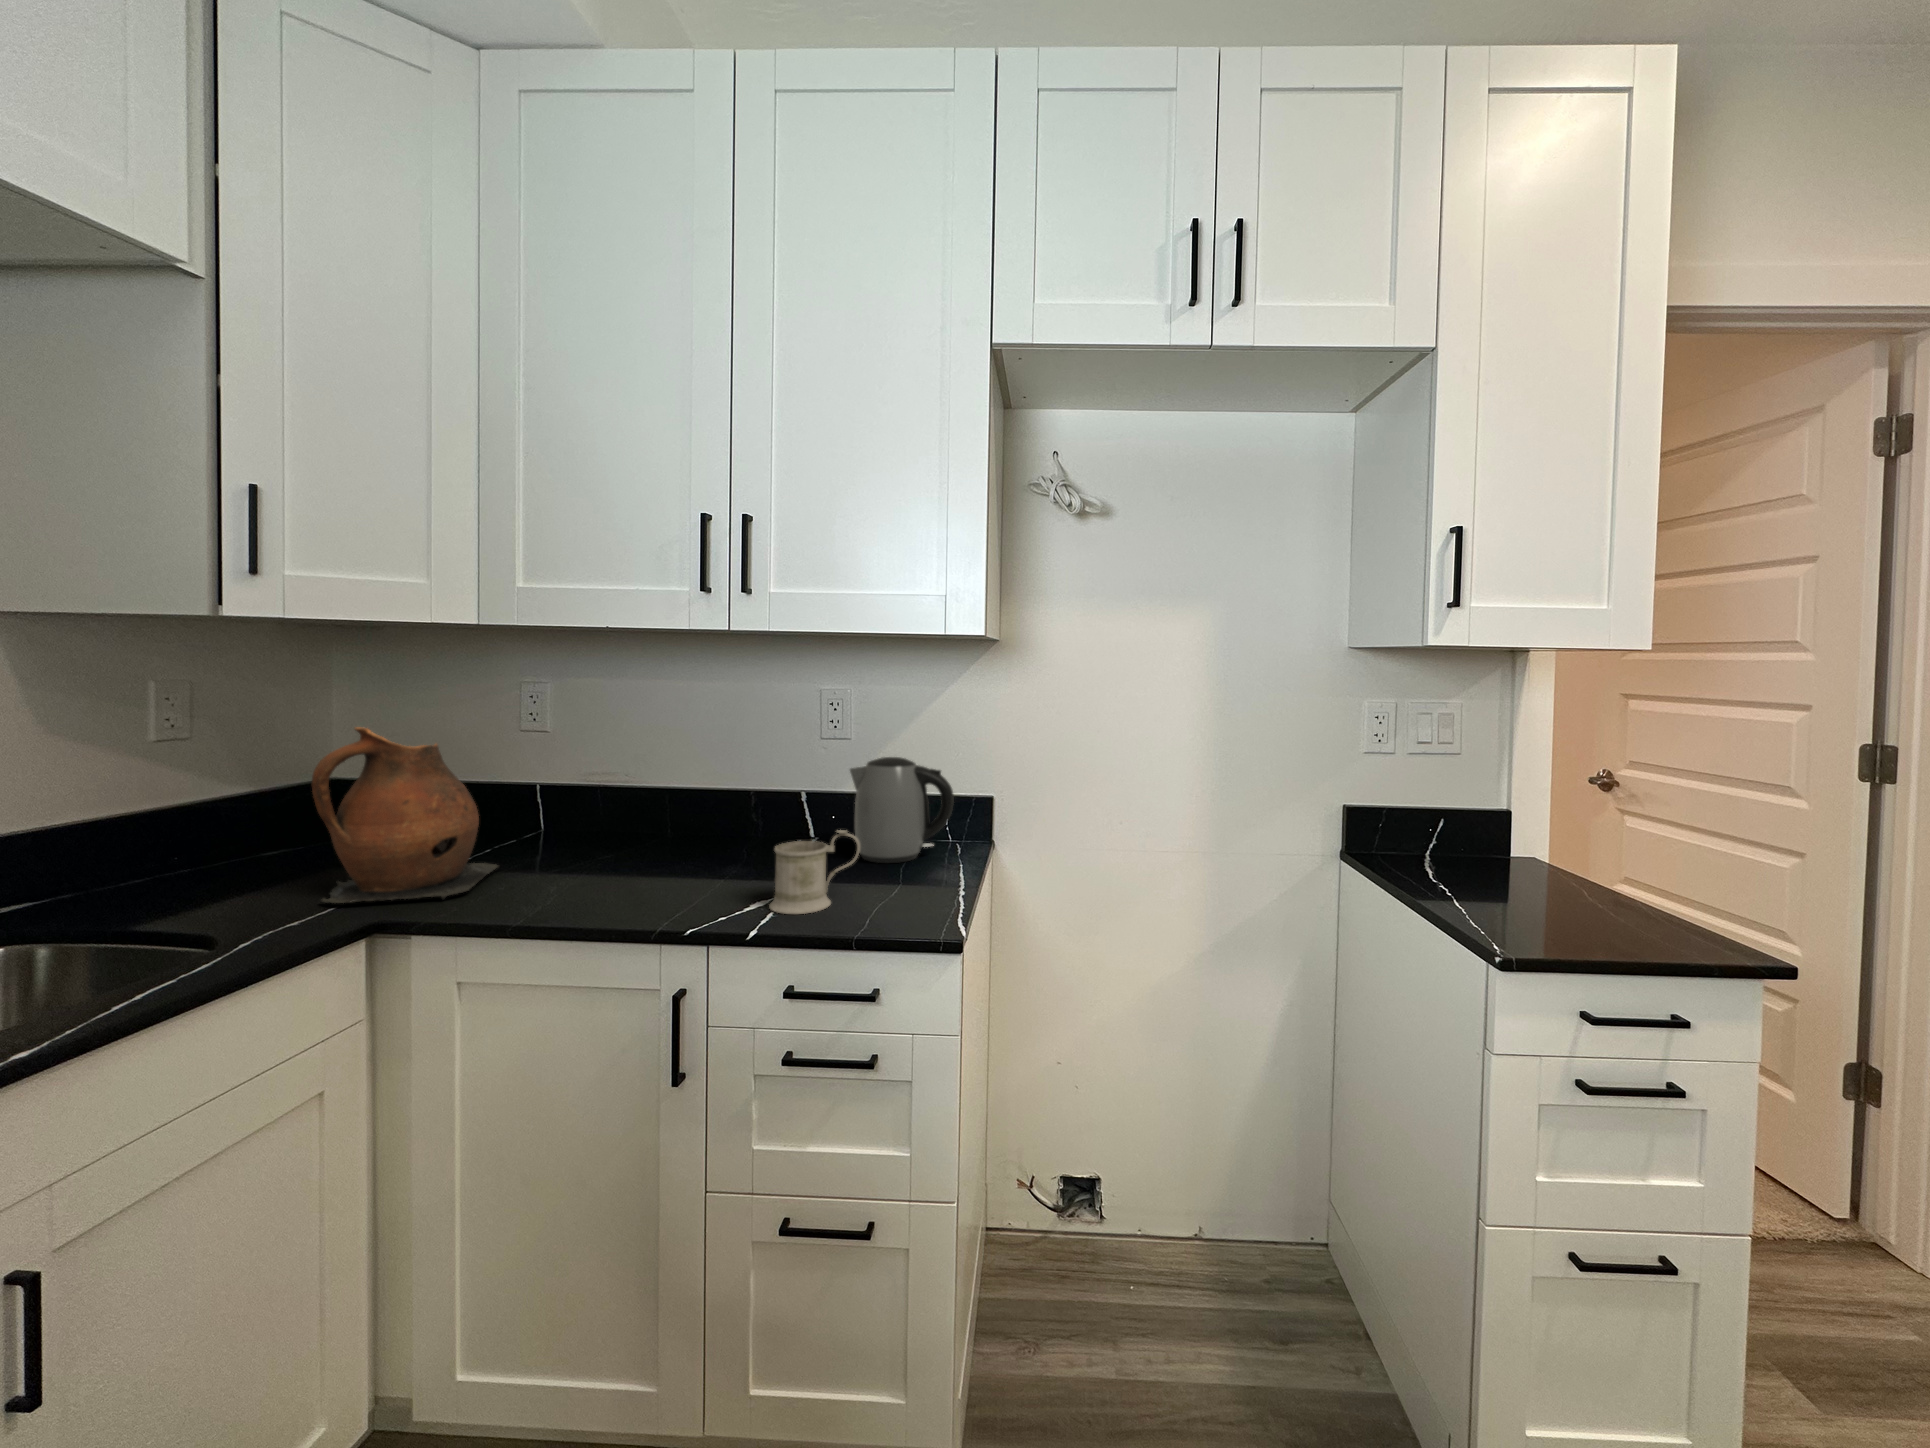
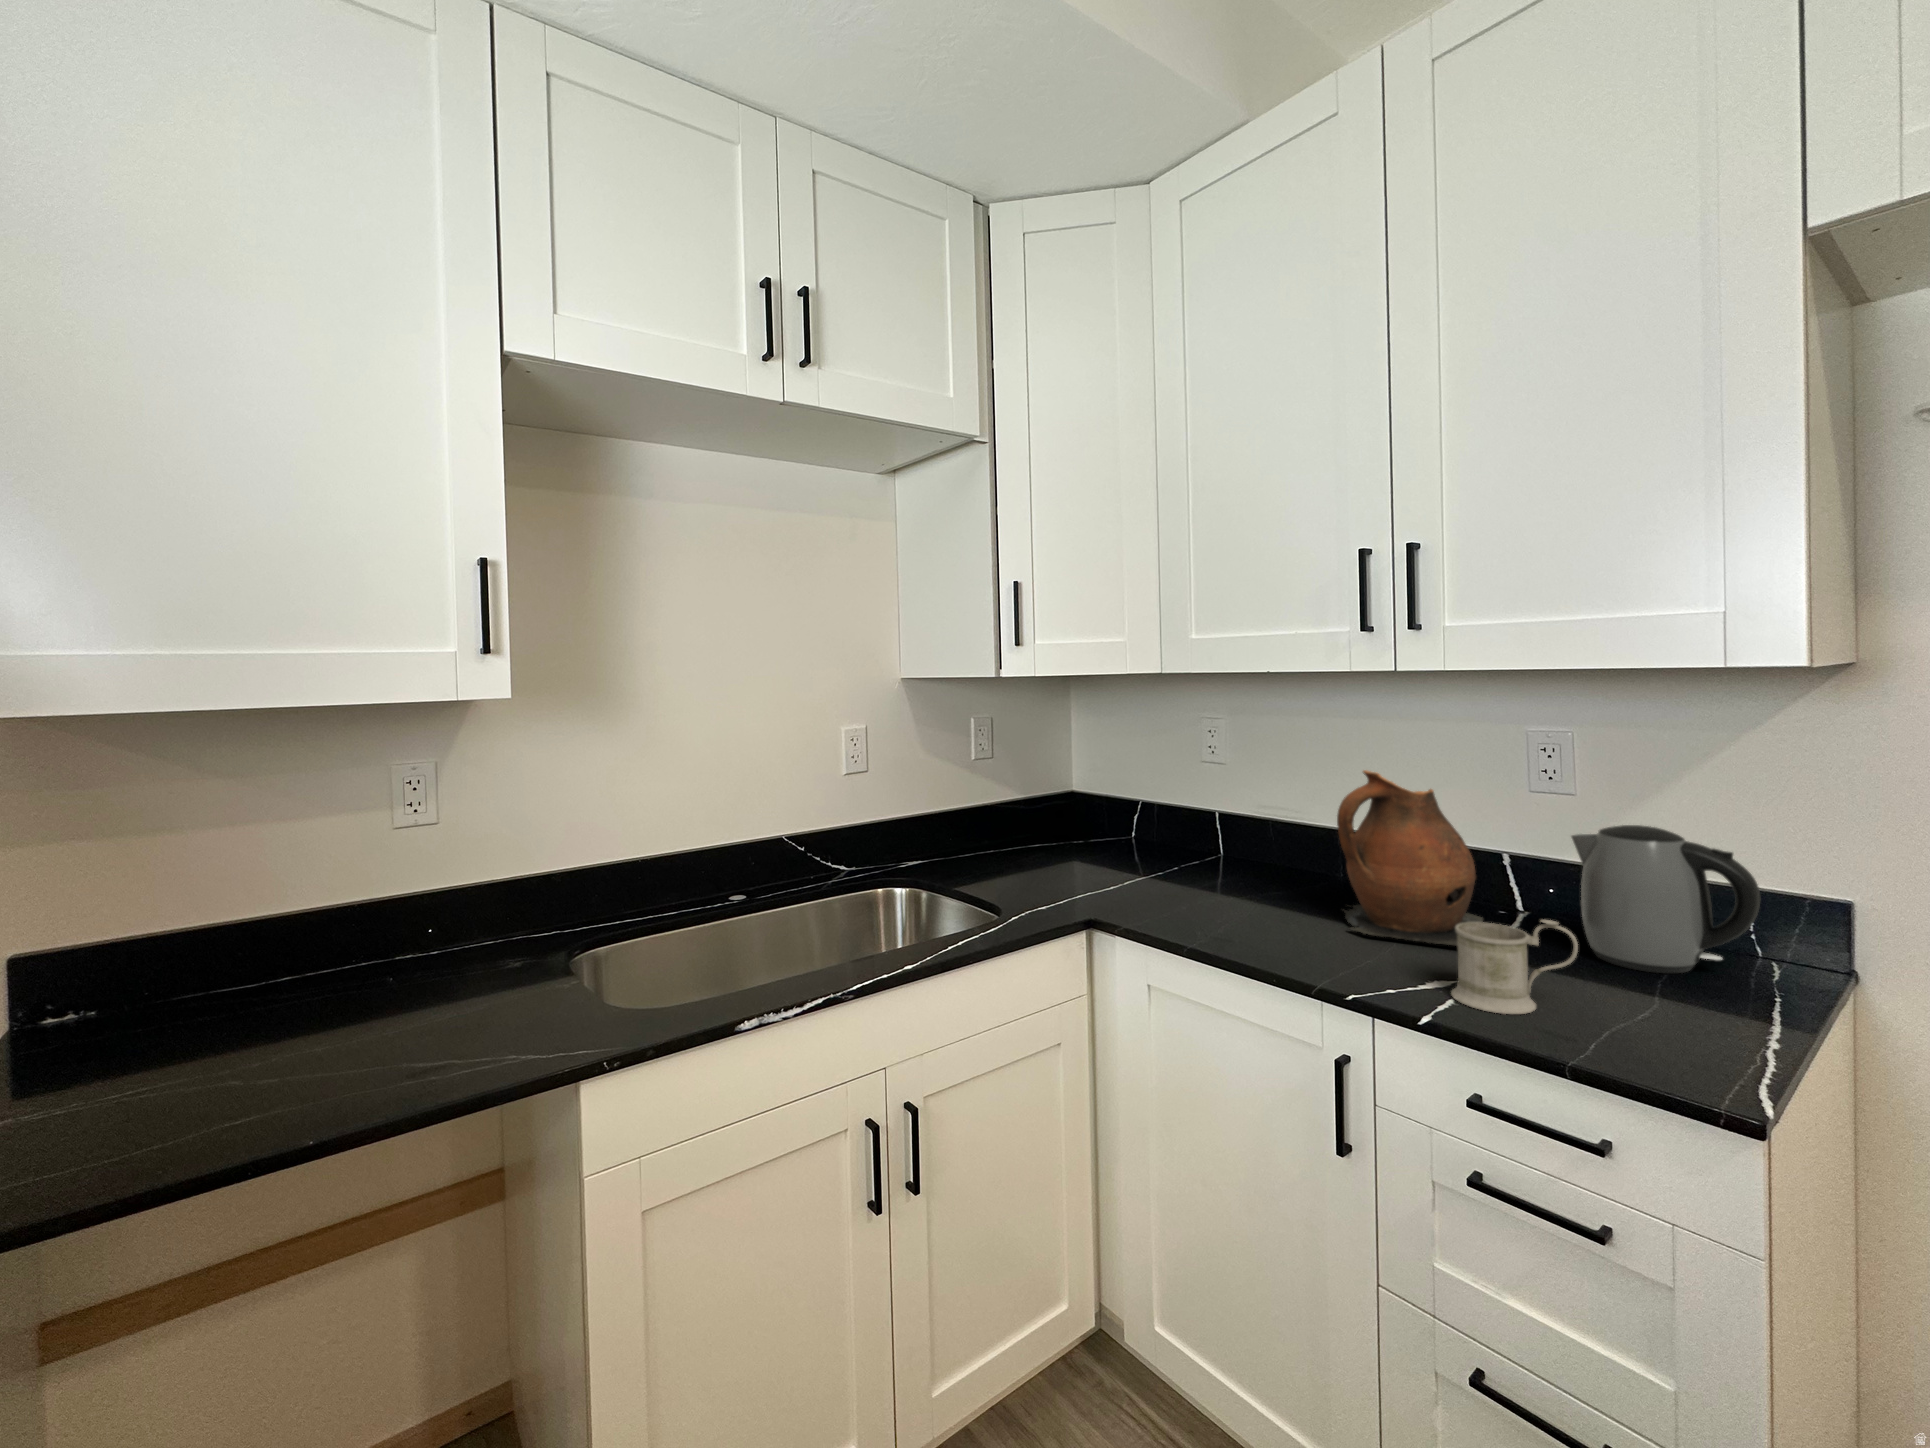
ceramic pitcher: present [312,727,499,903] -> present [1337,770,1483,946]

